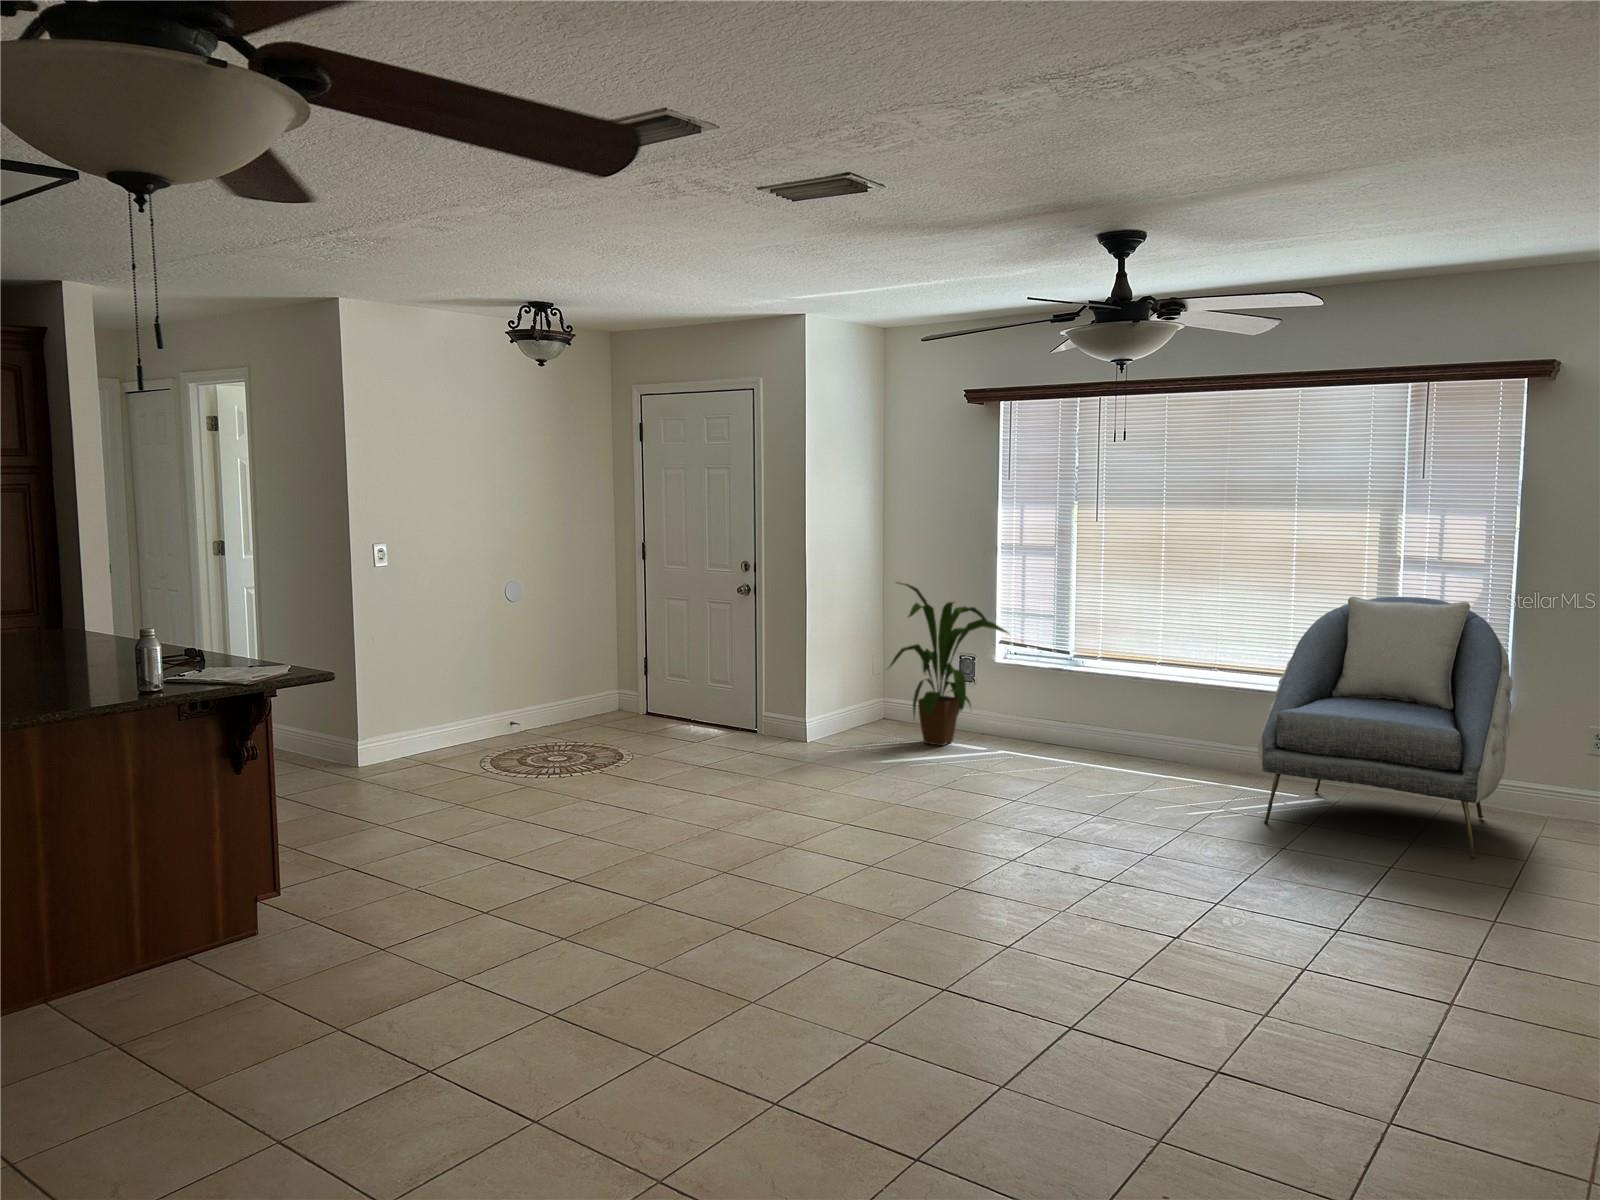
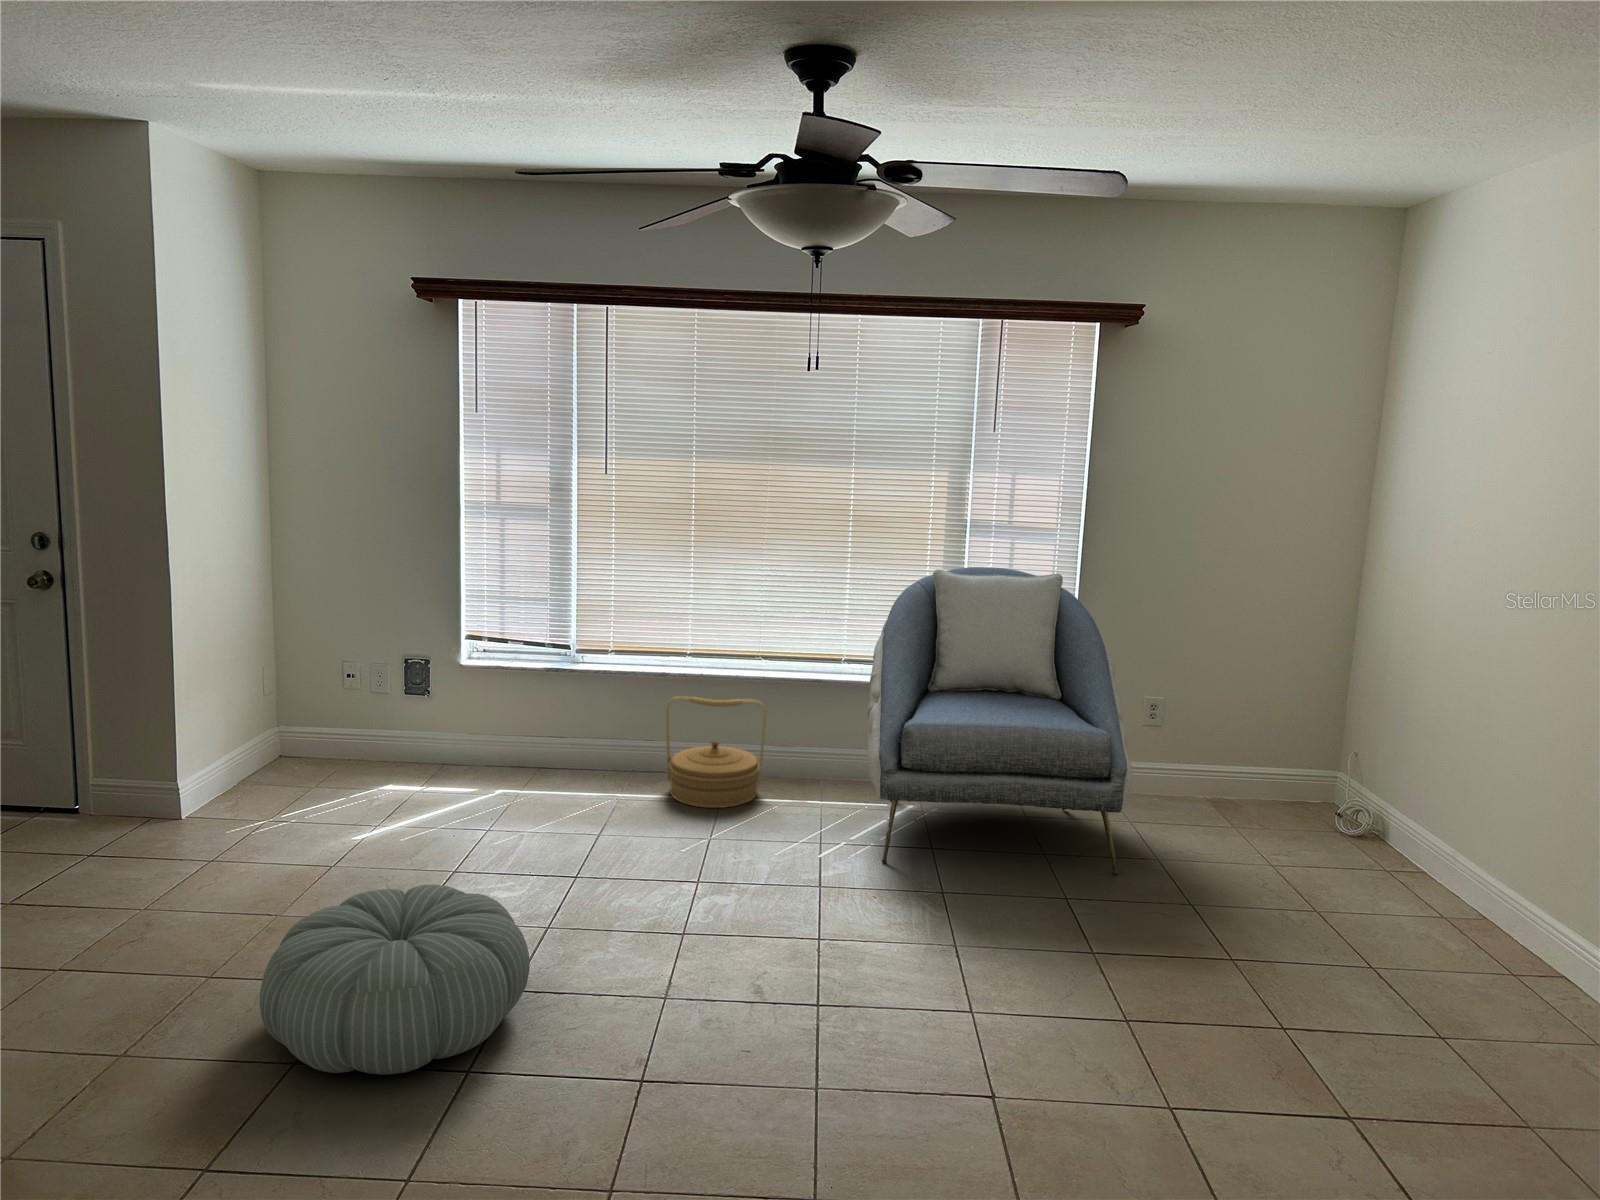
house plant: present [889,583,1008,746] -> none [312,561,497,795]
woven basket: none [1129,692,1209,780] -> present [666,696,766,808]
pouf: none [818,766,962,852] -> present [260,884,530,1075]

